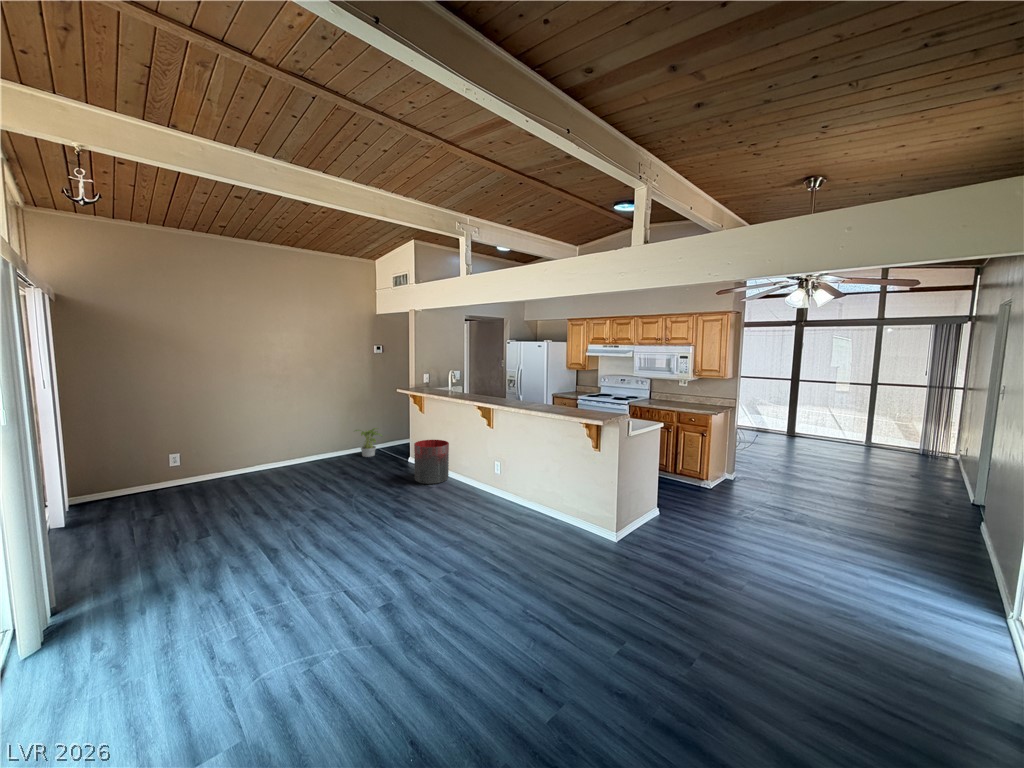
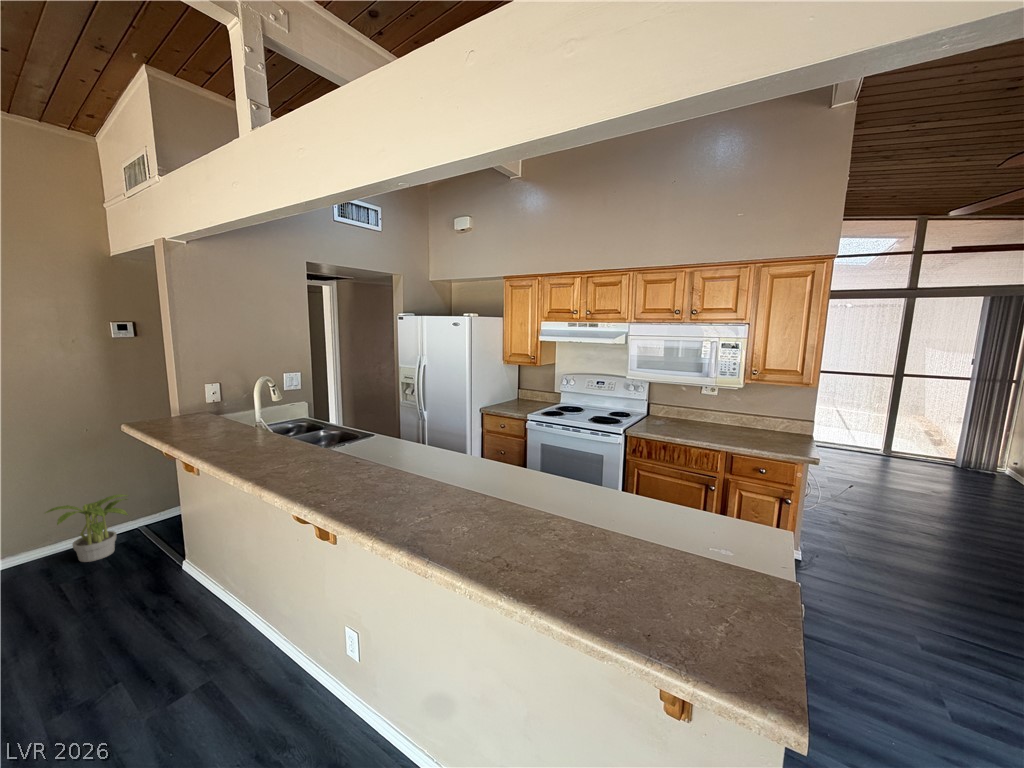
trash can: present [414,440,449,484] -> none [128,546,244,686]

